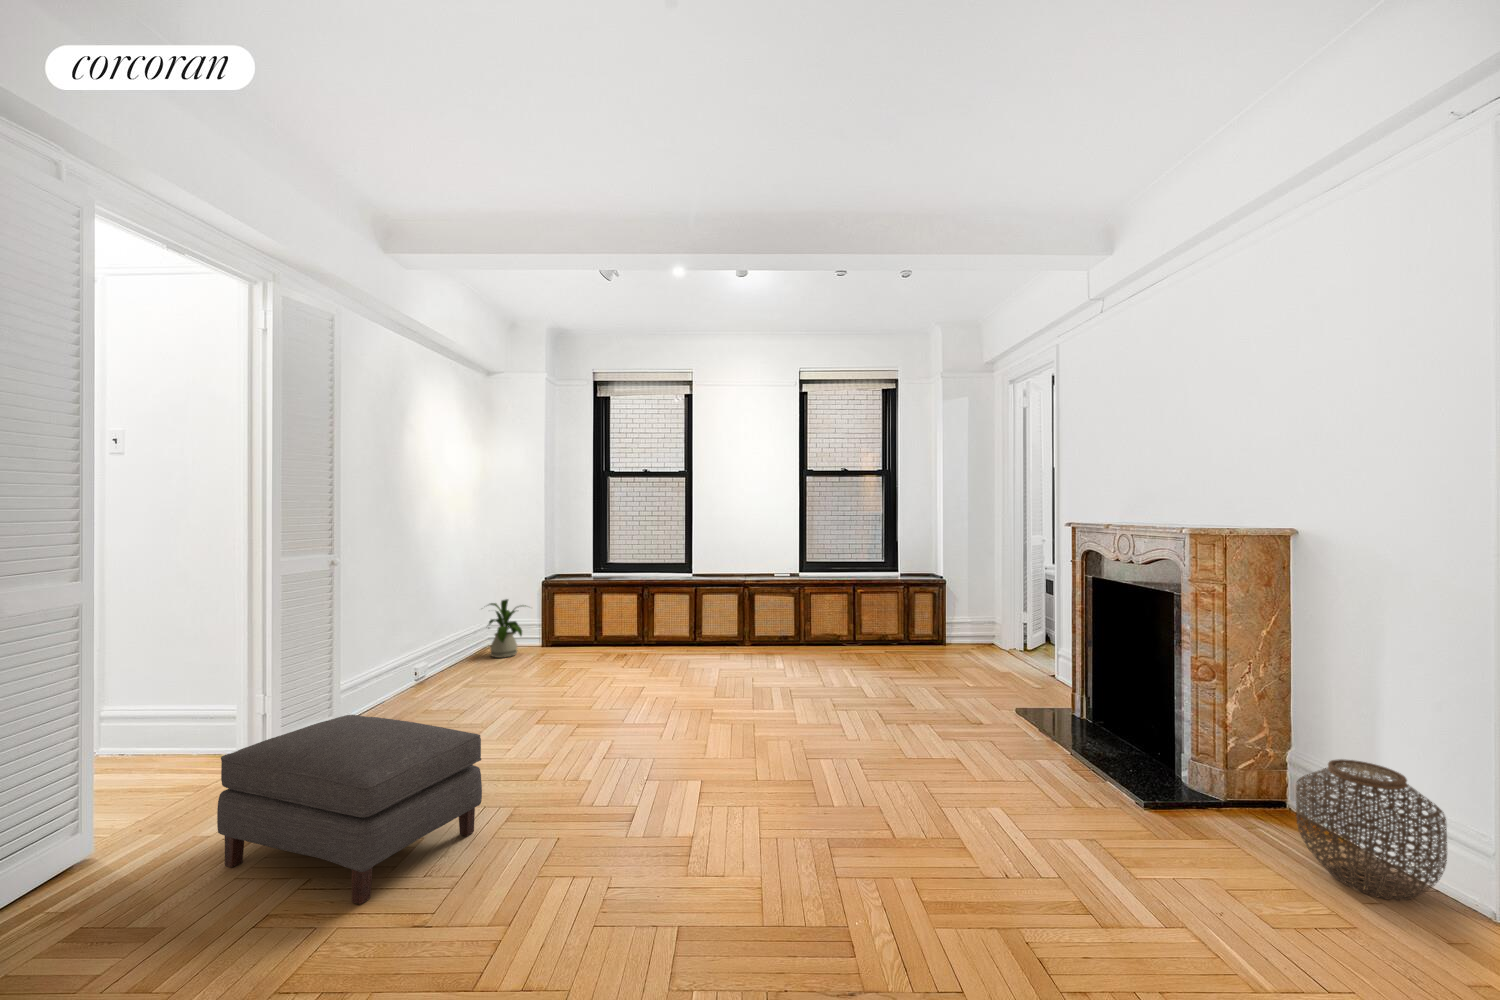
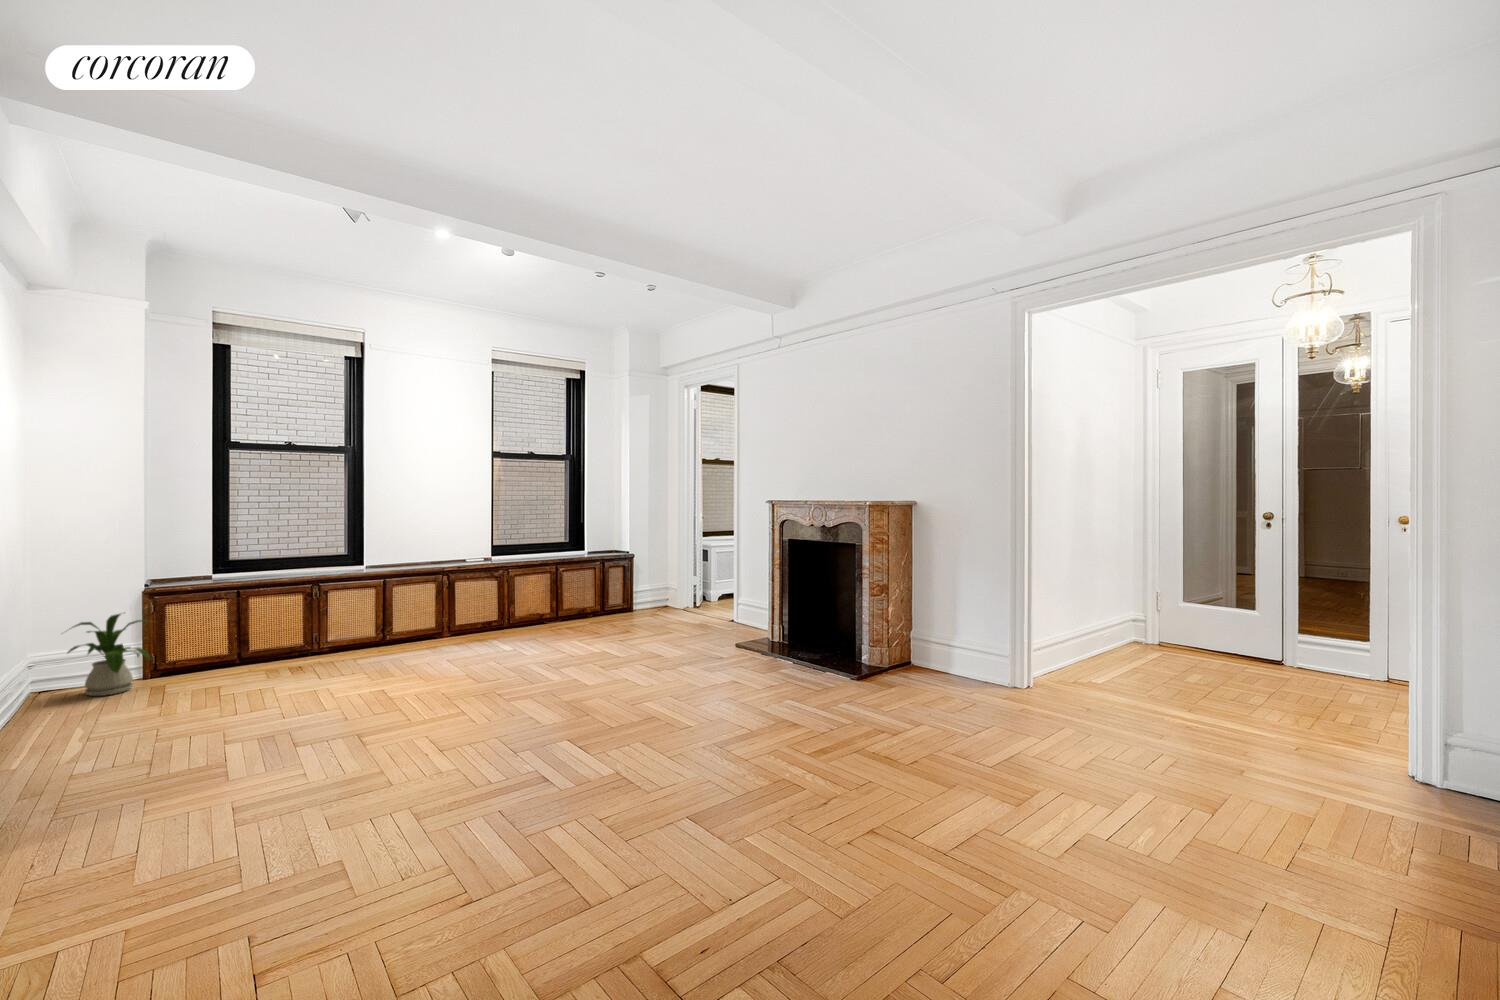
ottoman: present [217,715,482,904] -> none [105,716,411,926]
woven basket: present [1296,759,1447,900] -> none [932,625,993,691]

